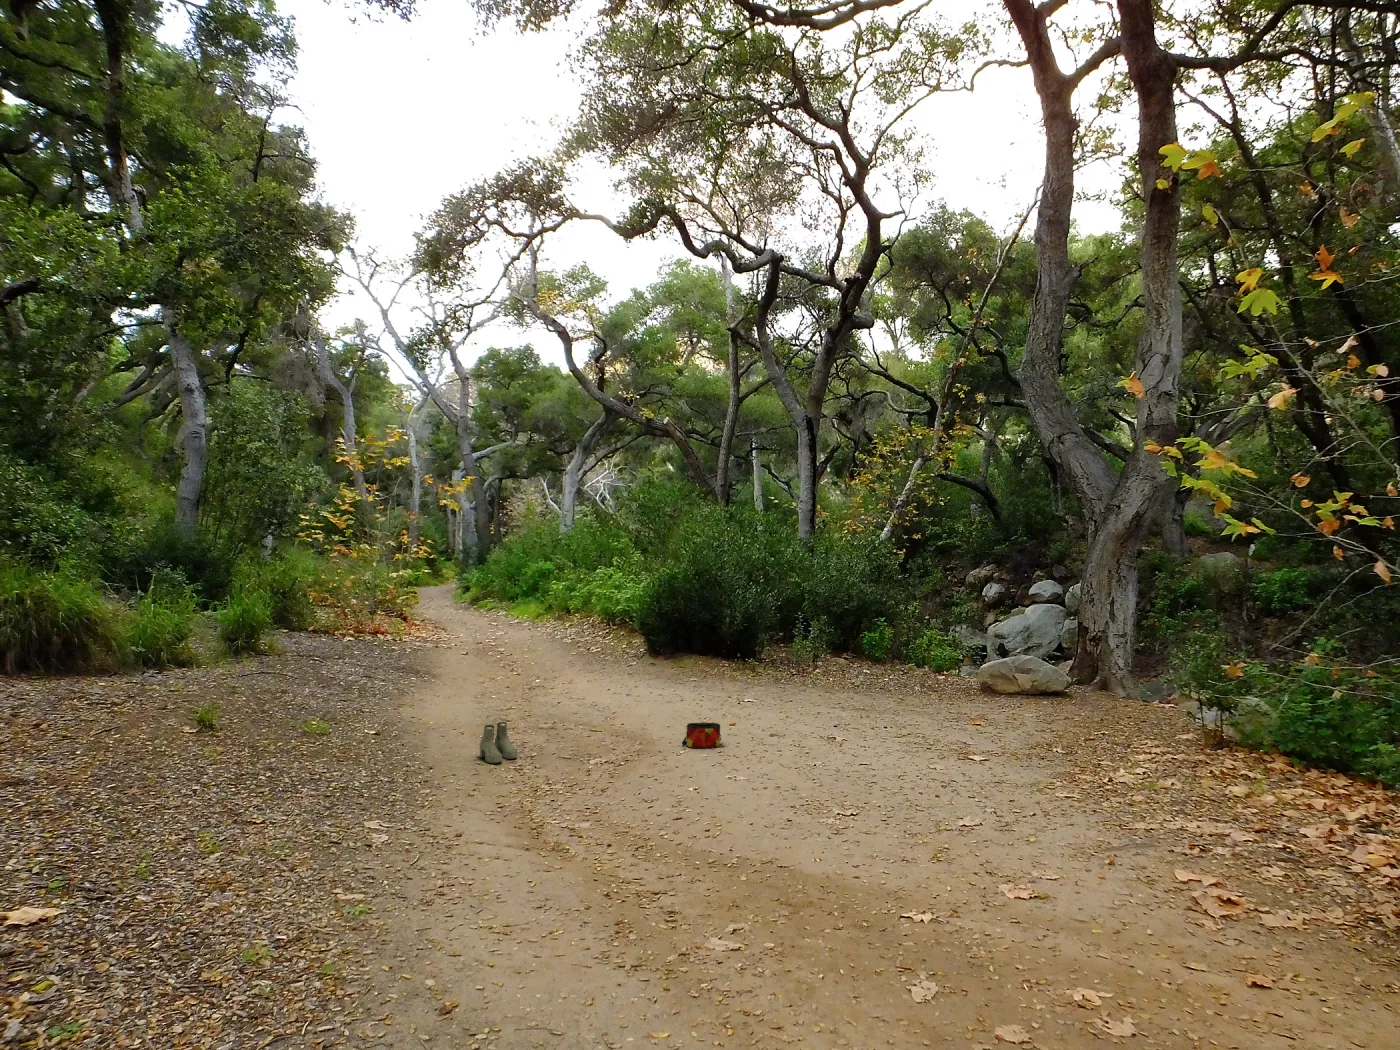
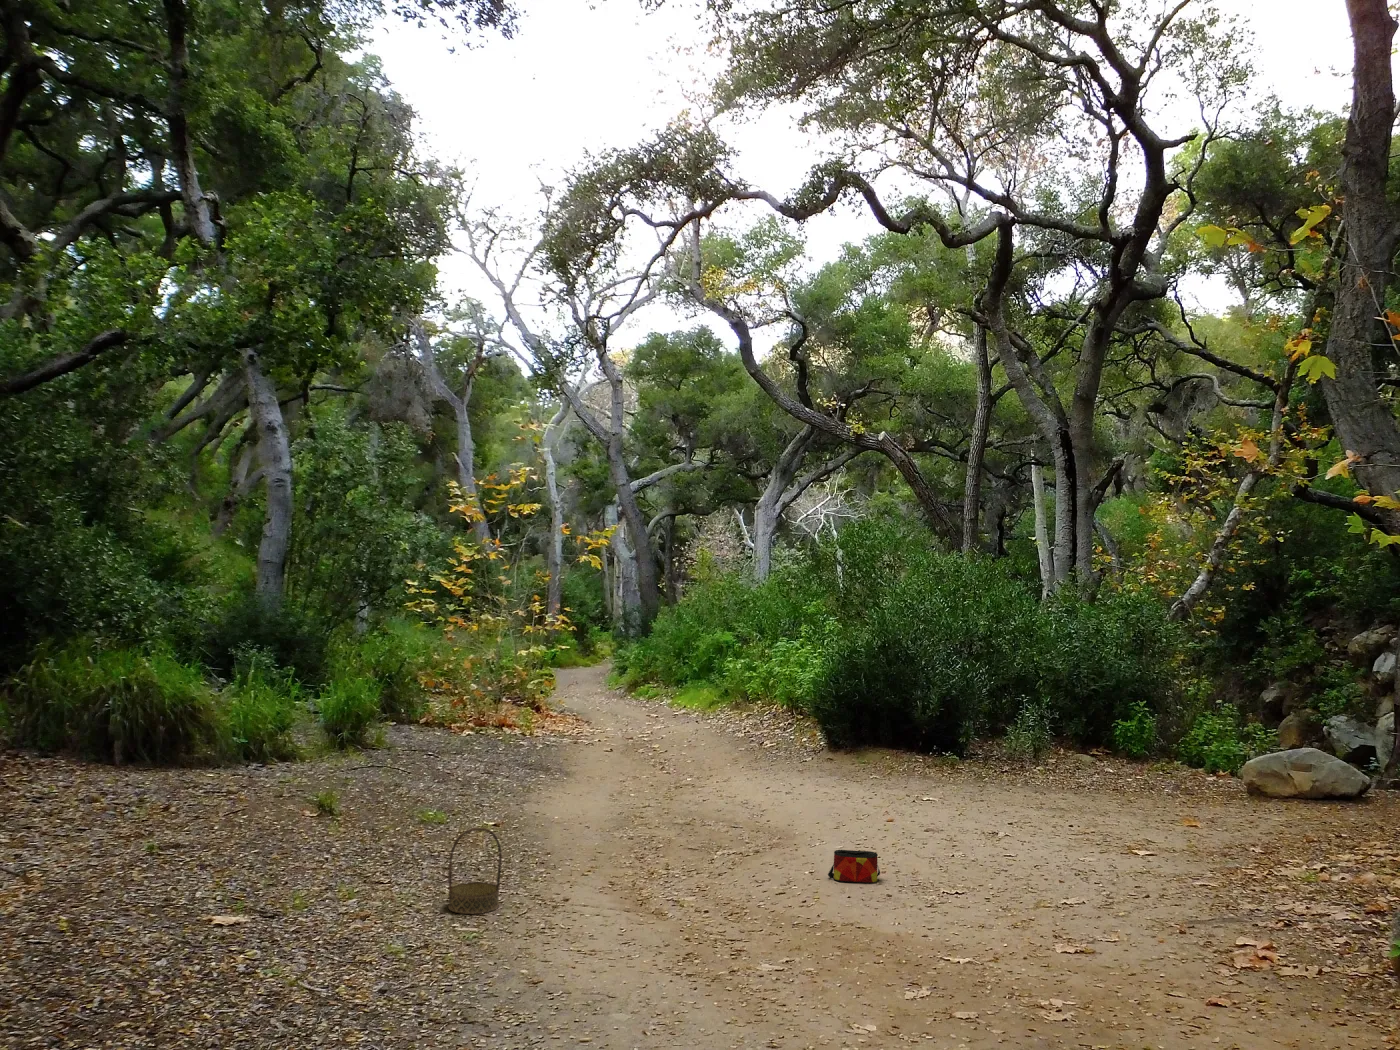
boots: present [480,722,517,763] -> none [584,834,625,881]
basket: none [357,727,410,807] -> present [448,828,502,914]

